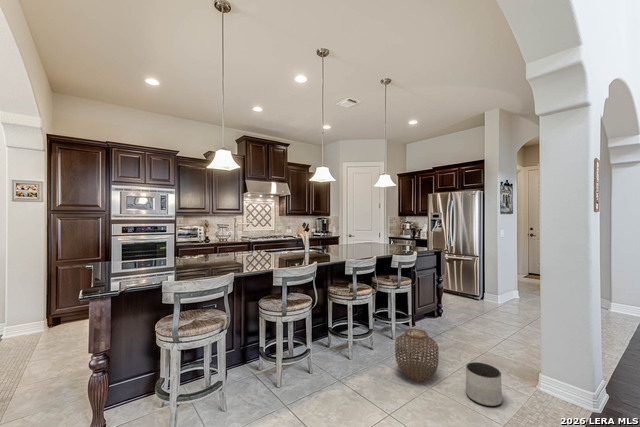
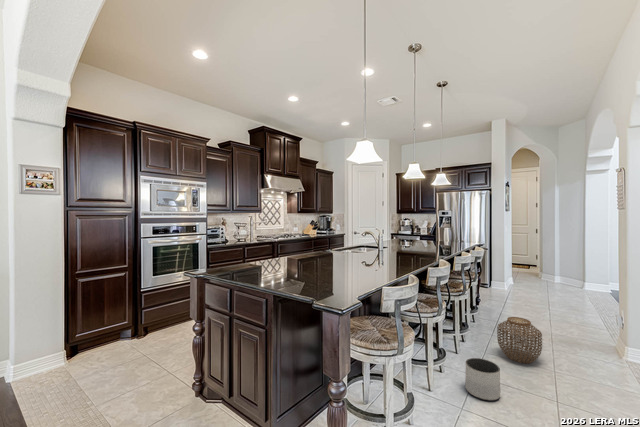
planter: present [466,362,502,406] -> present [465,358,500,401]

